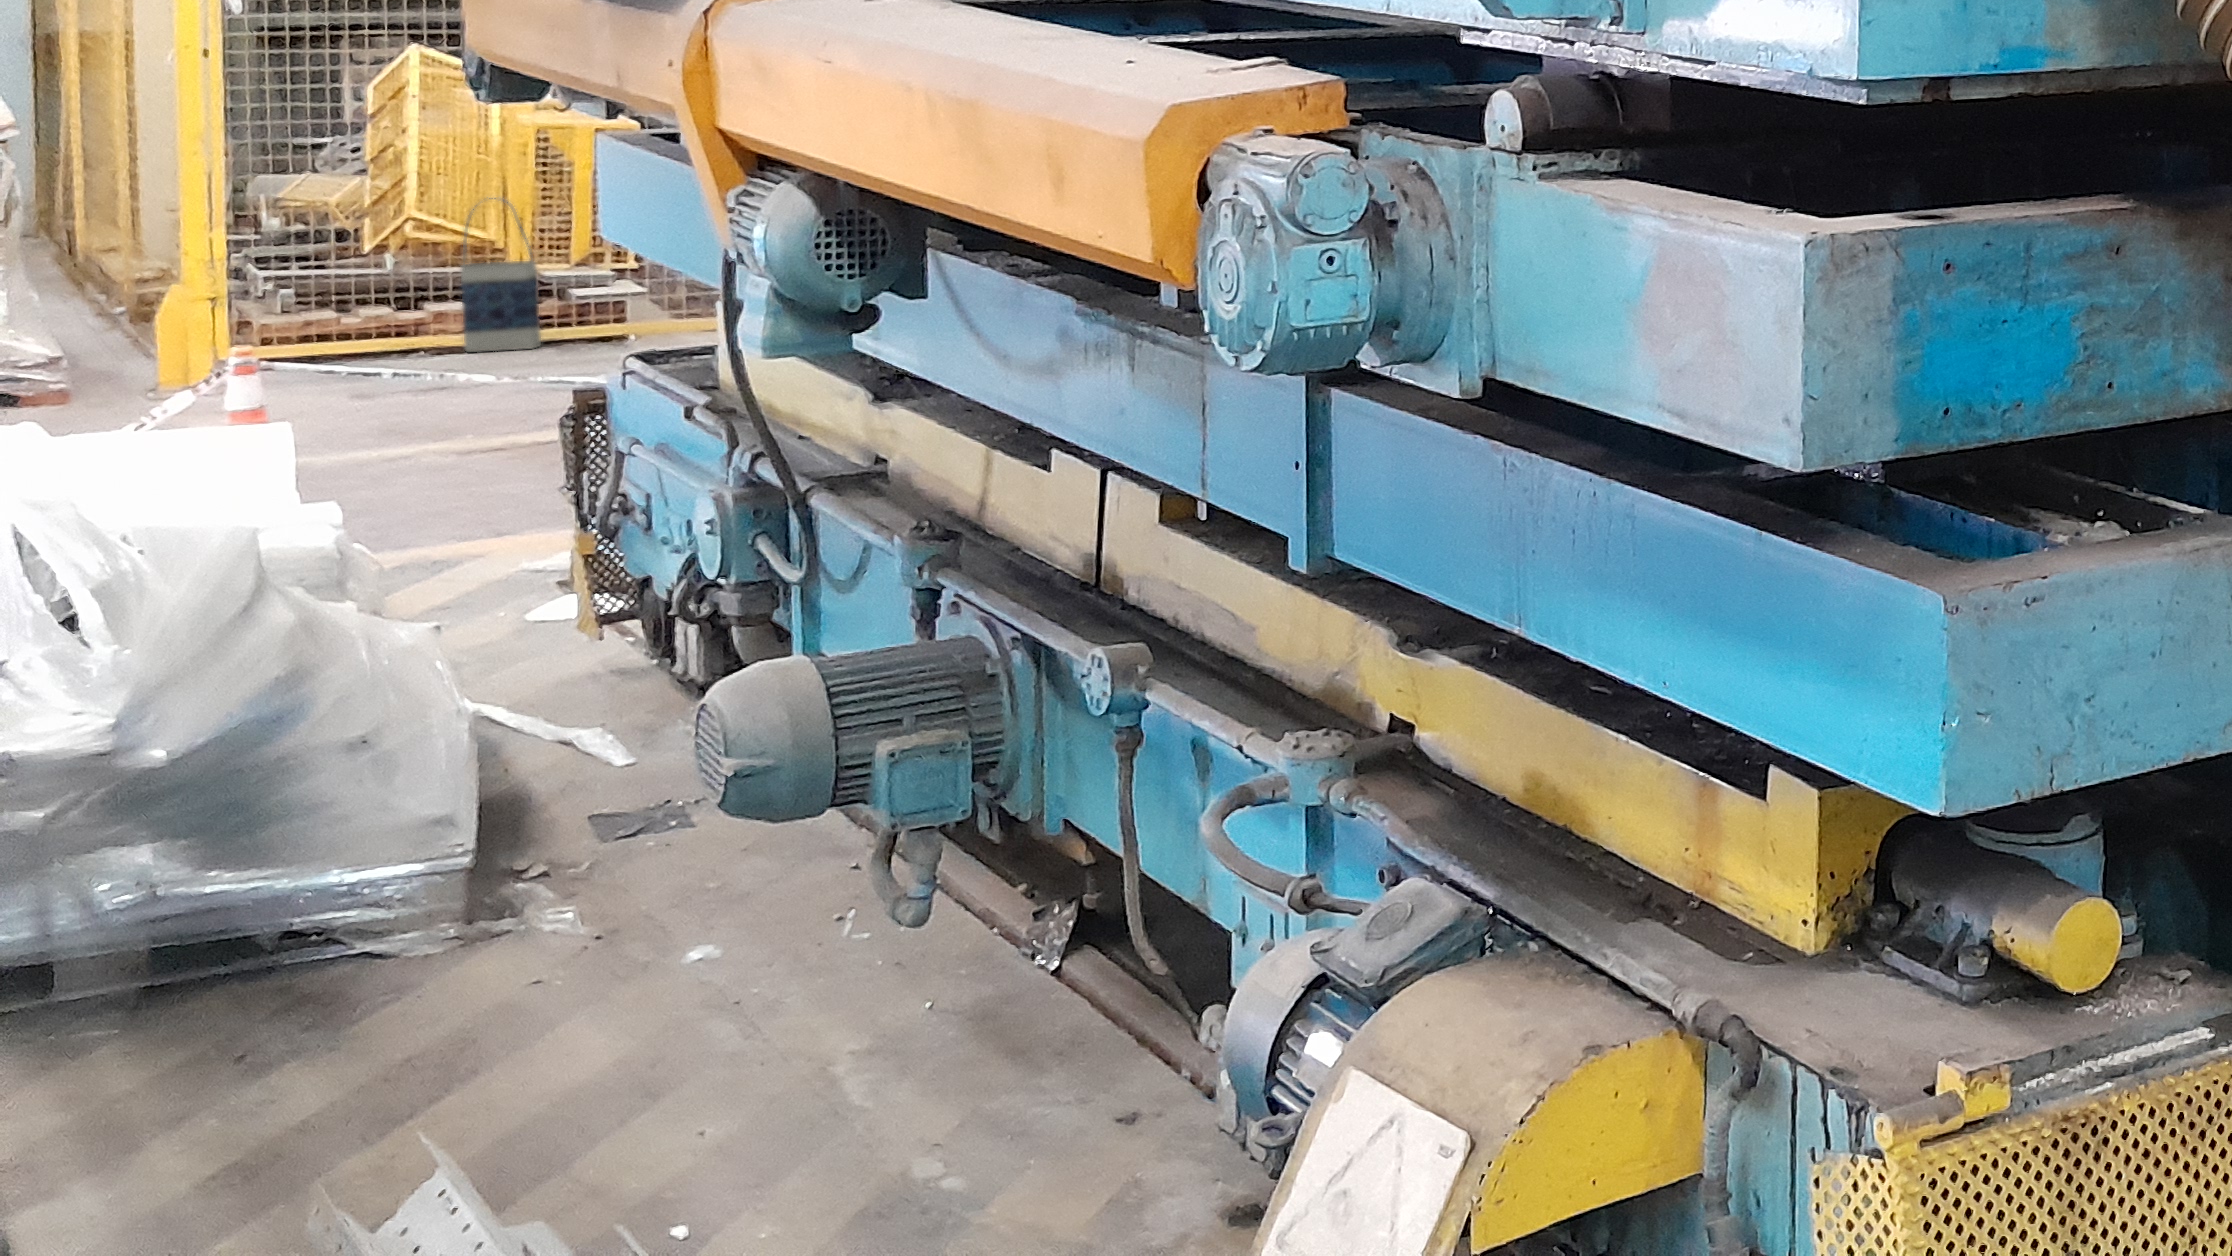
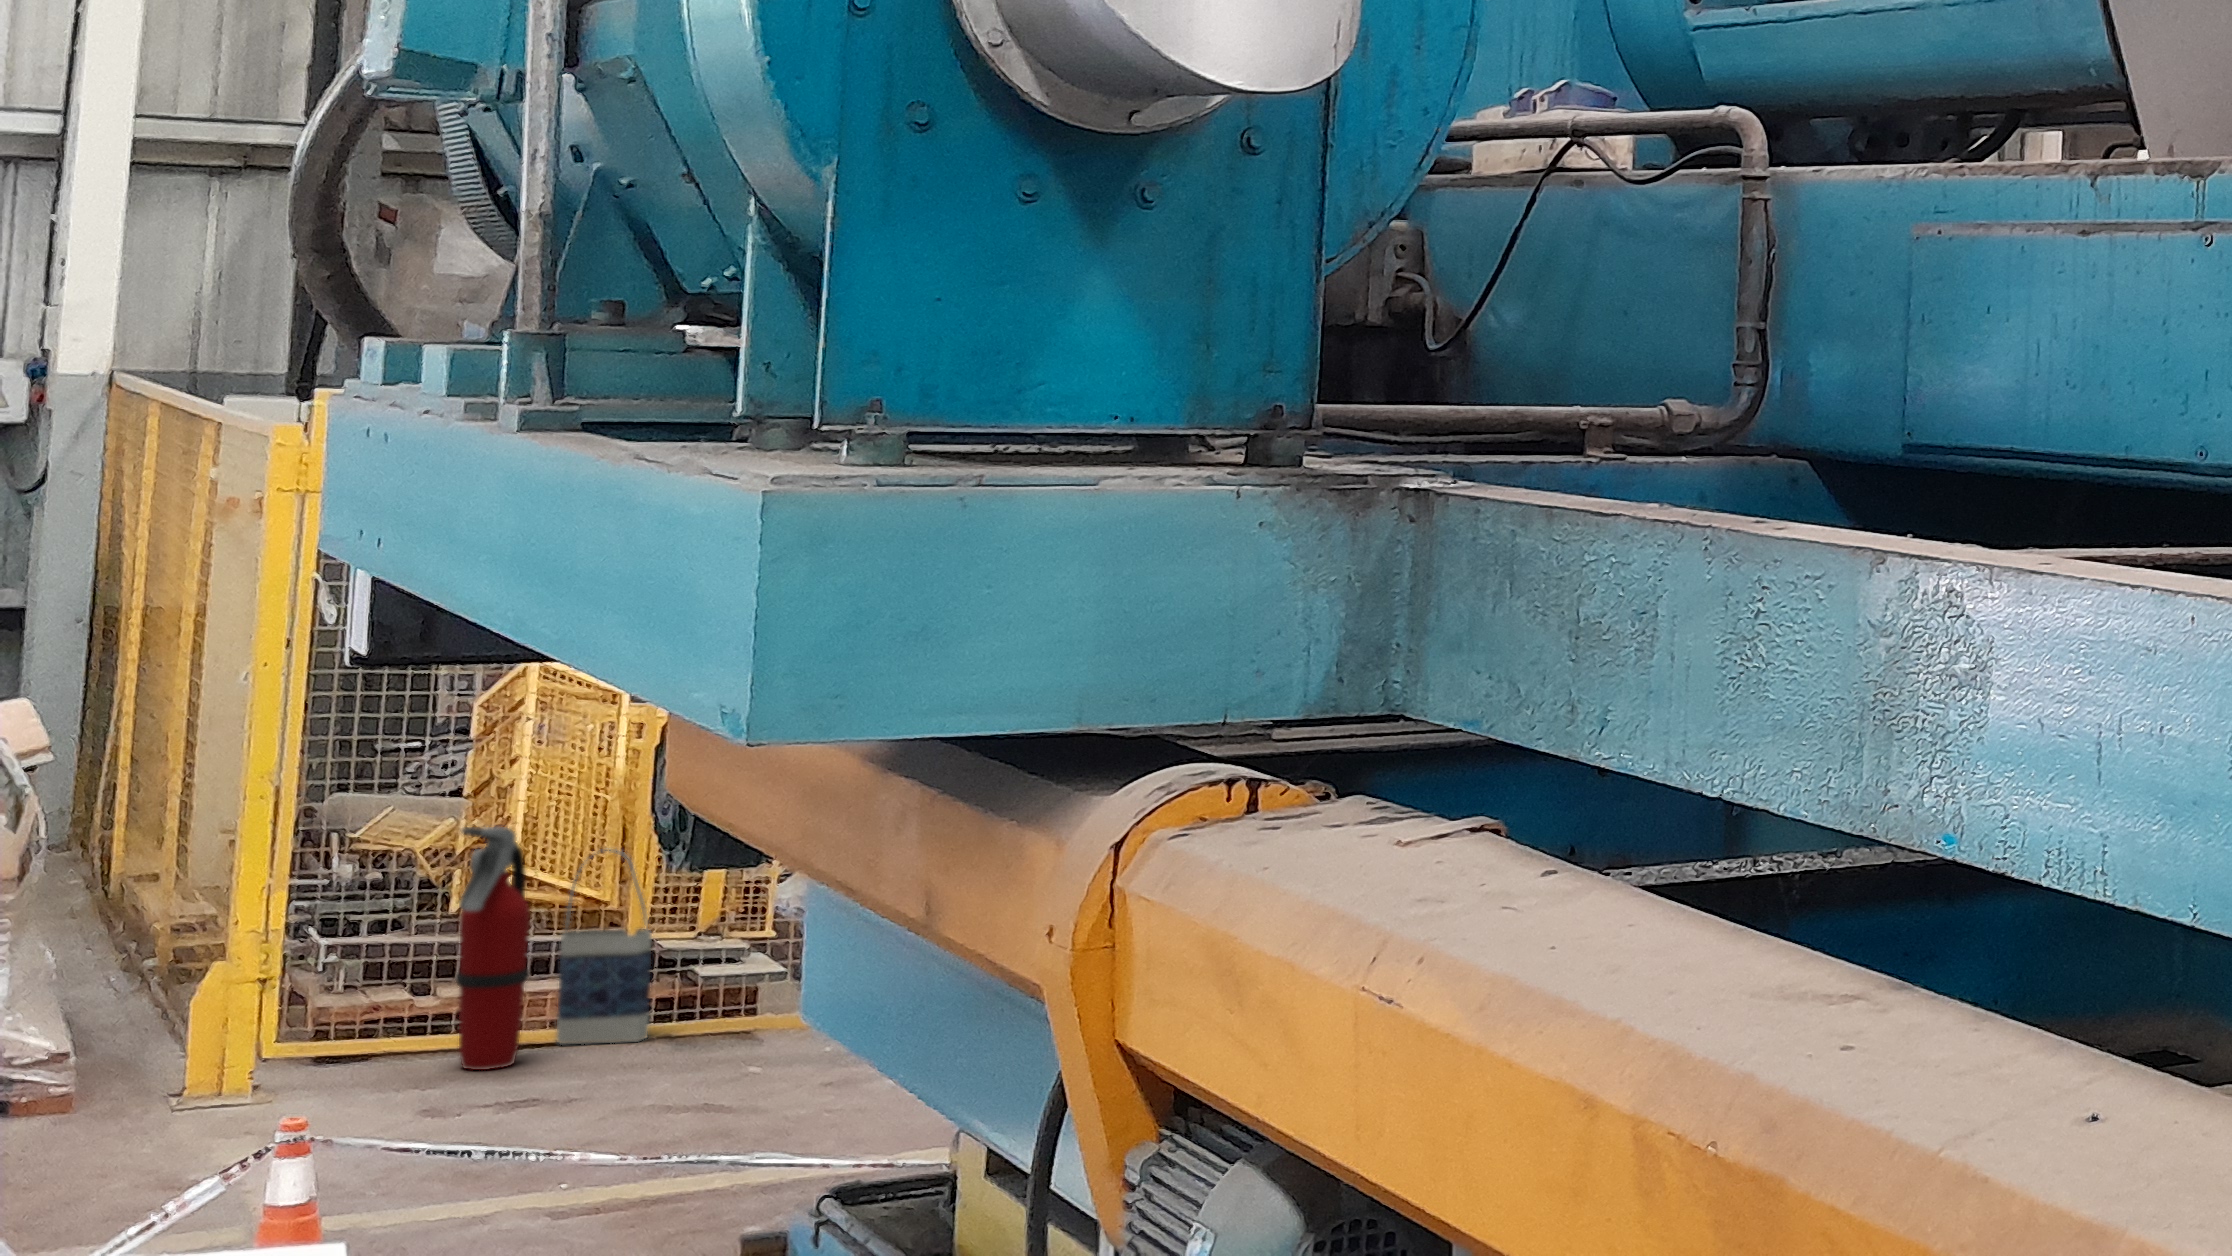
fire extinguisher: none [364,178,436,370] -> present [456,827,530,1070]

